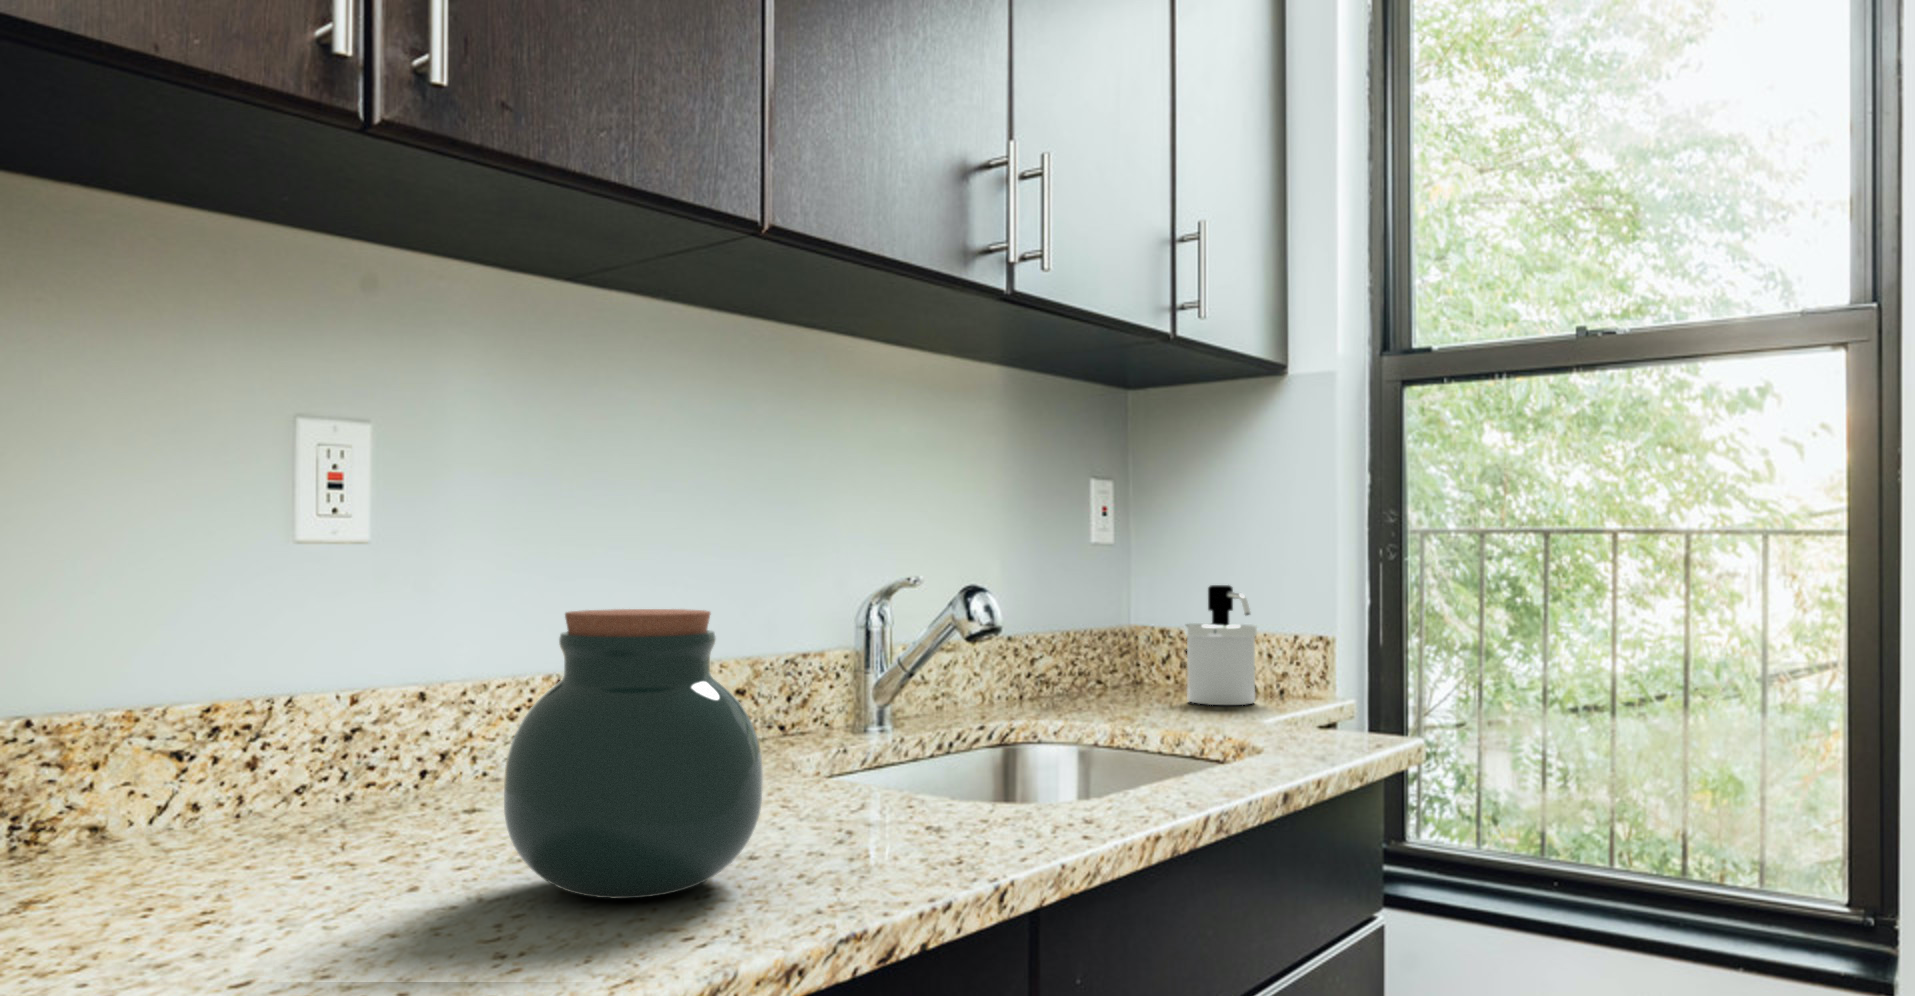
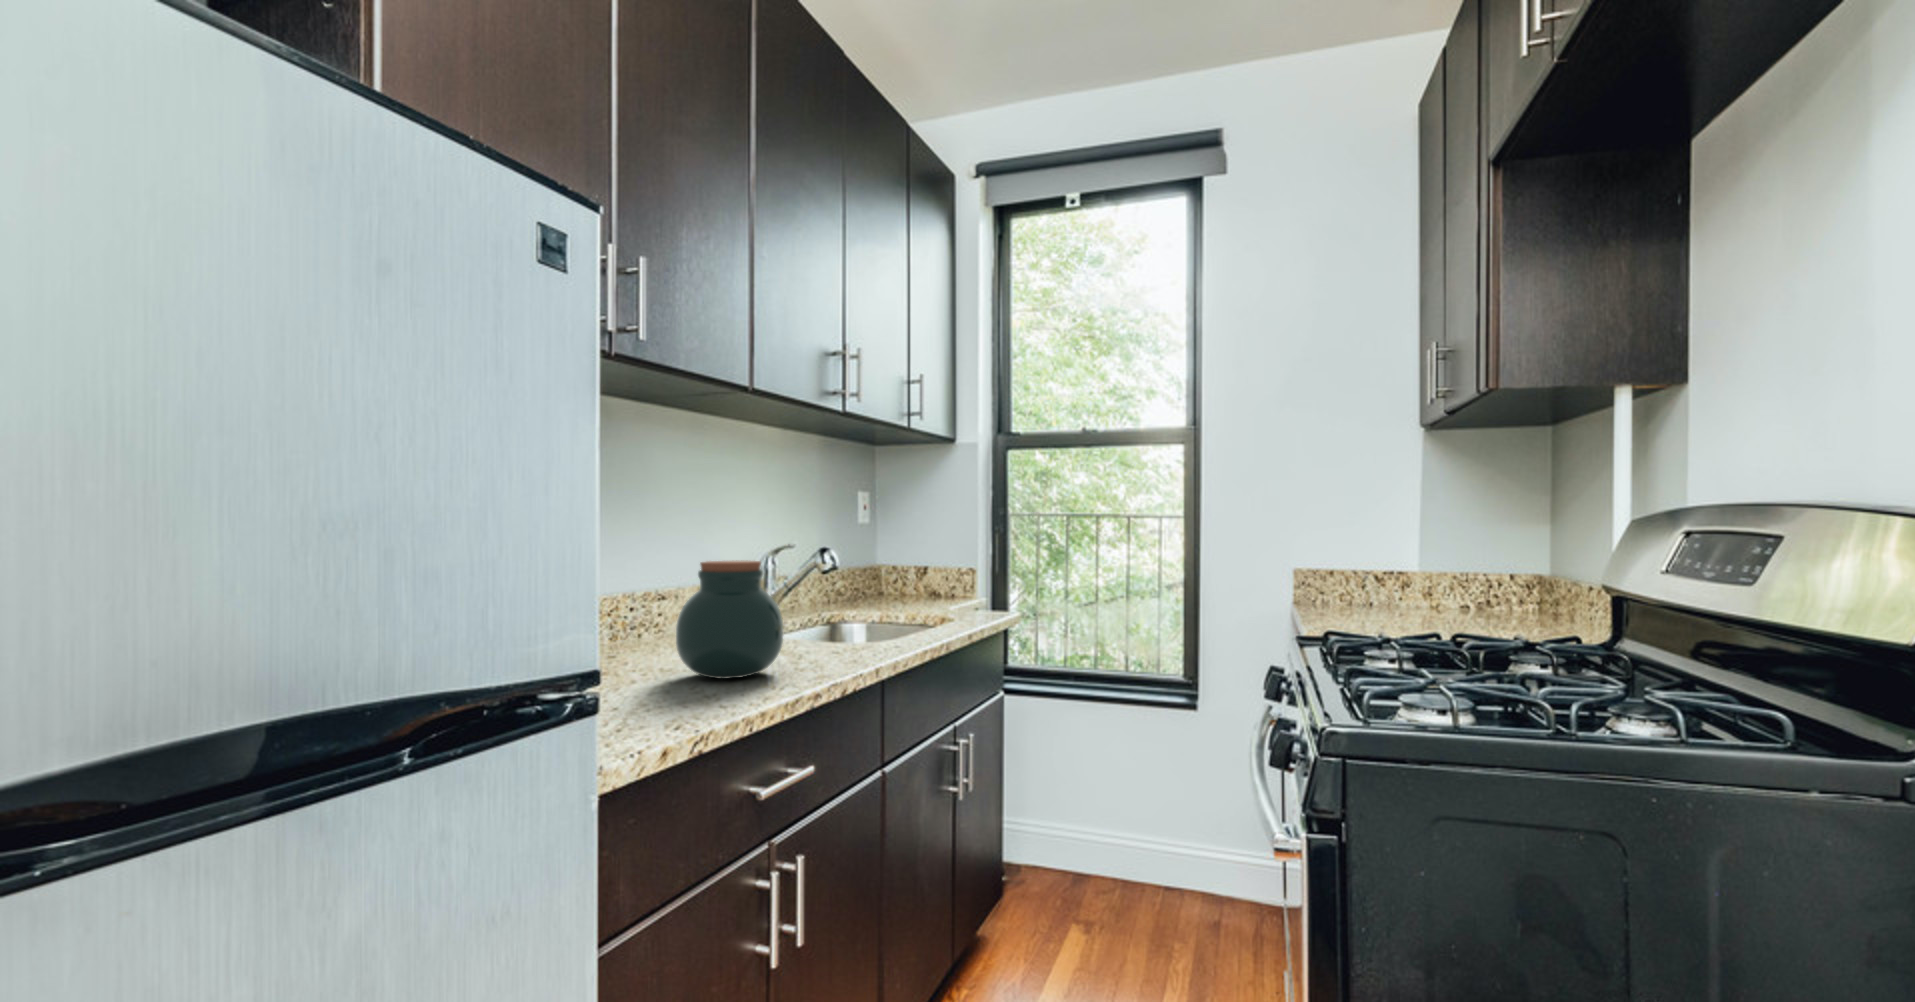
soap dispenser: present [1185,585,1257,705] -> none [905,544,940,603]

